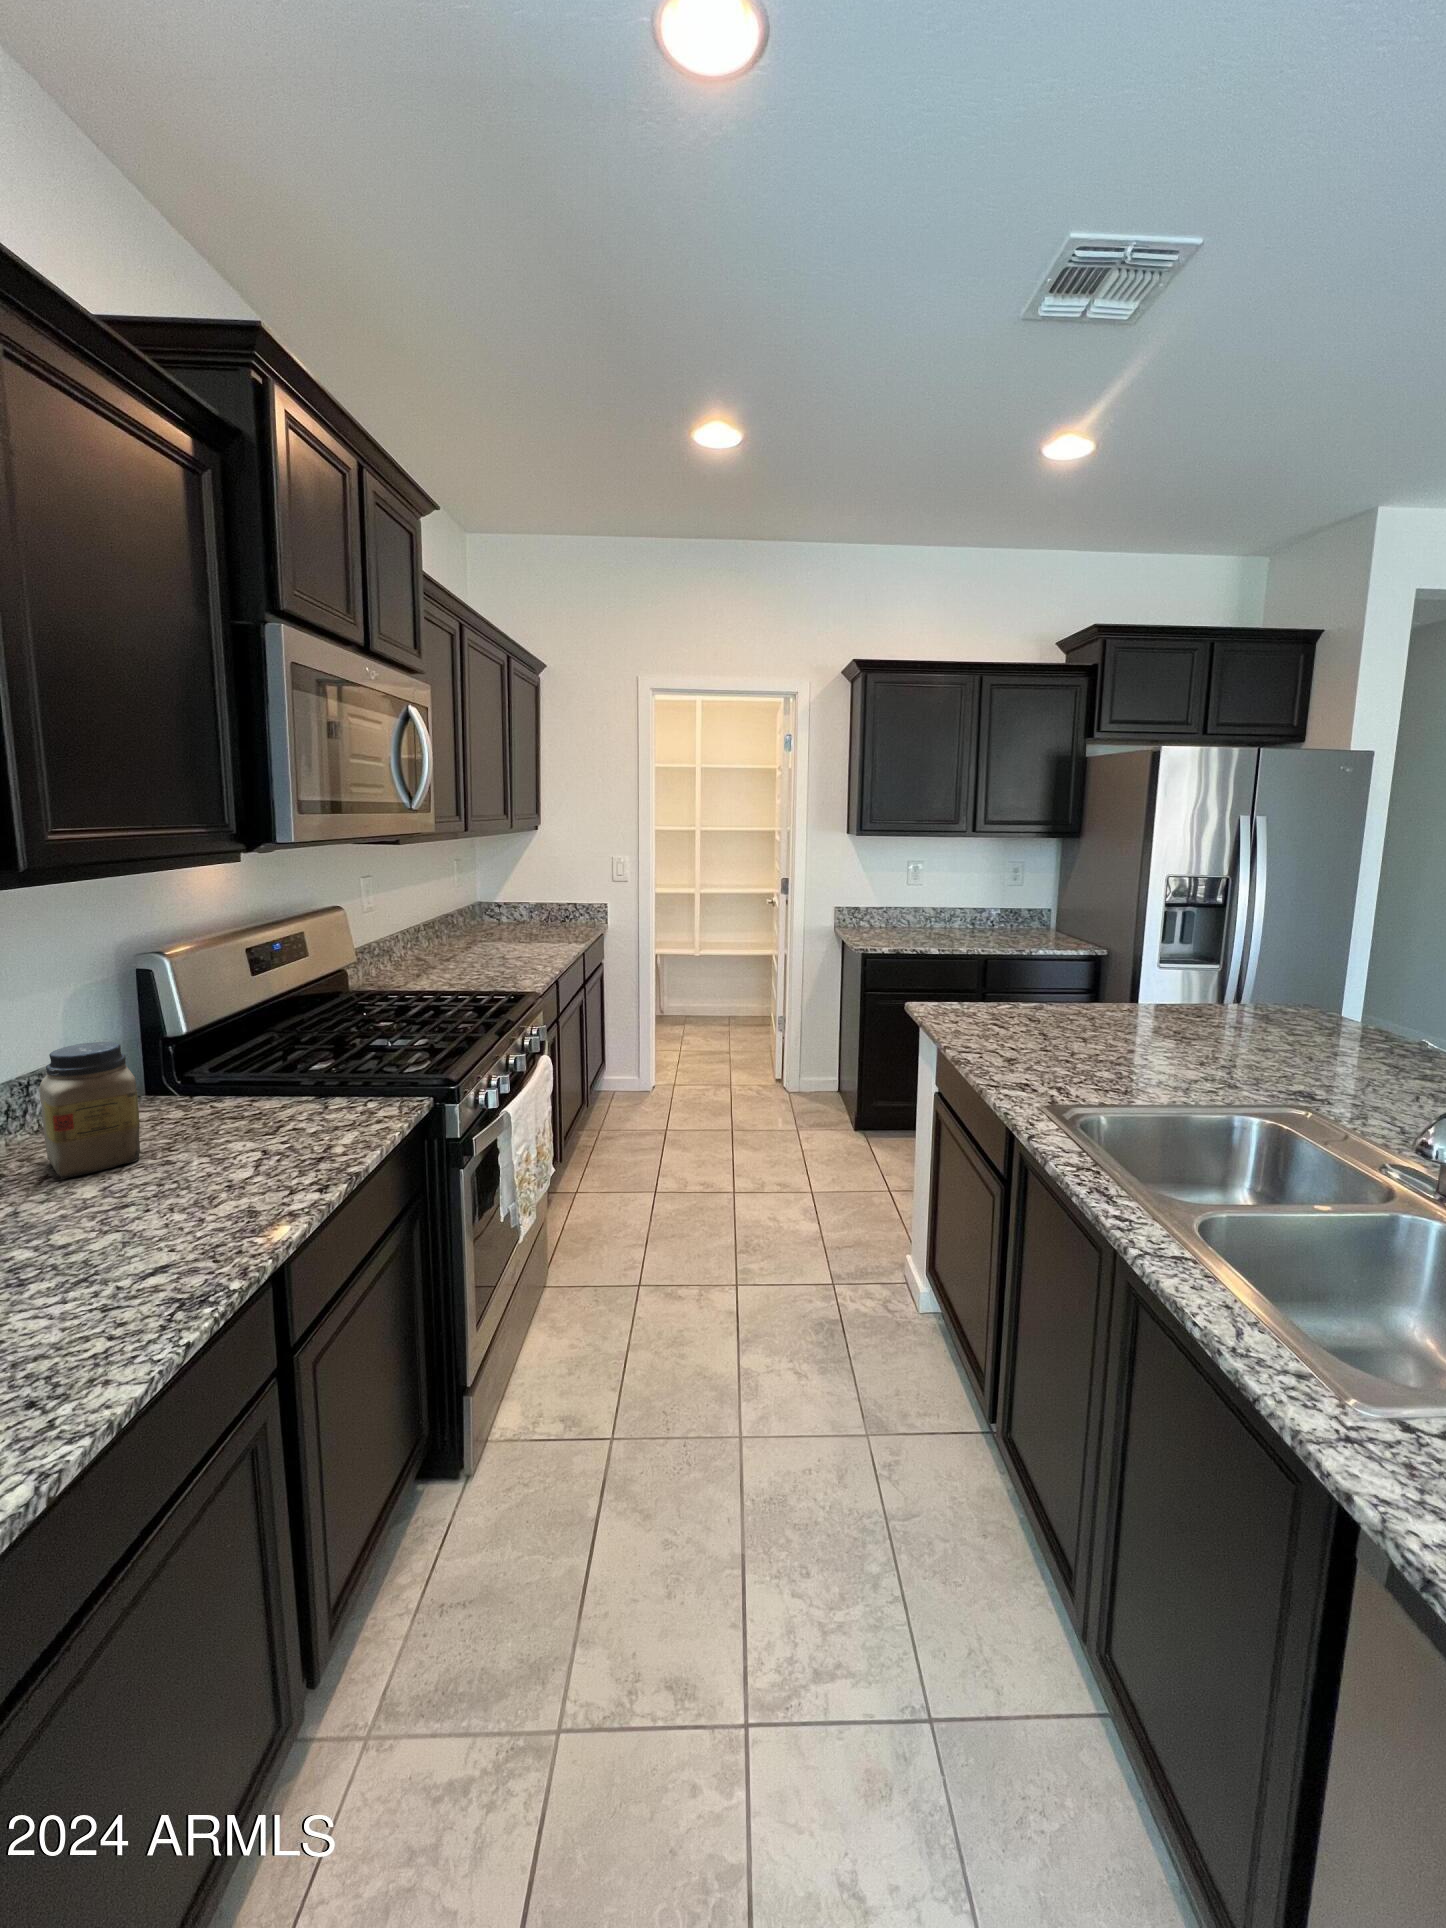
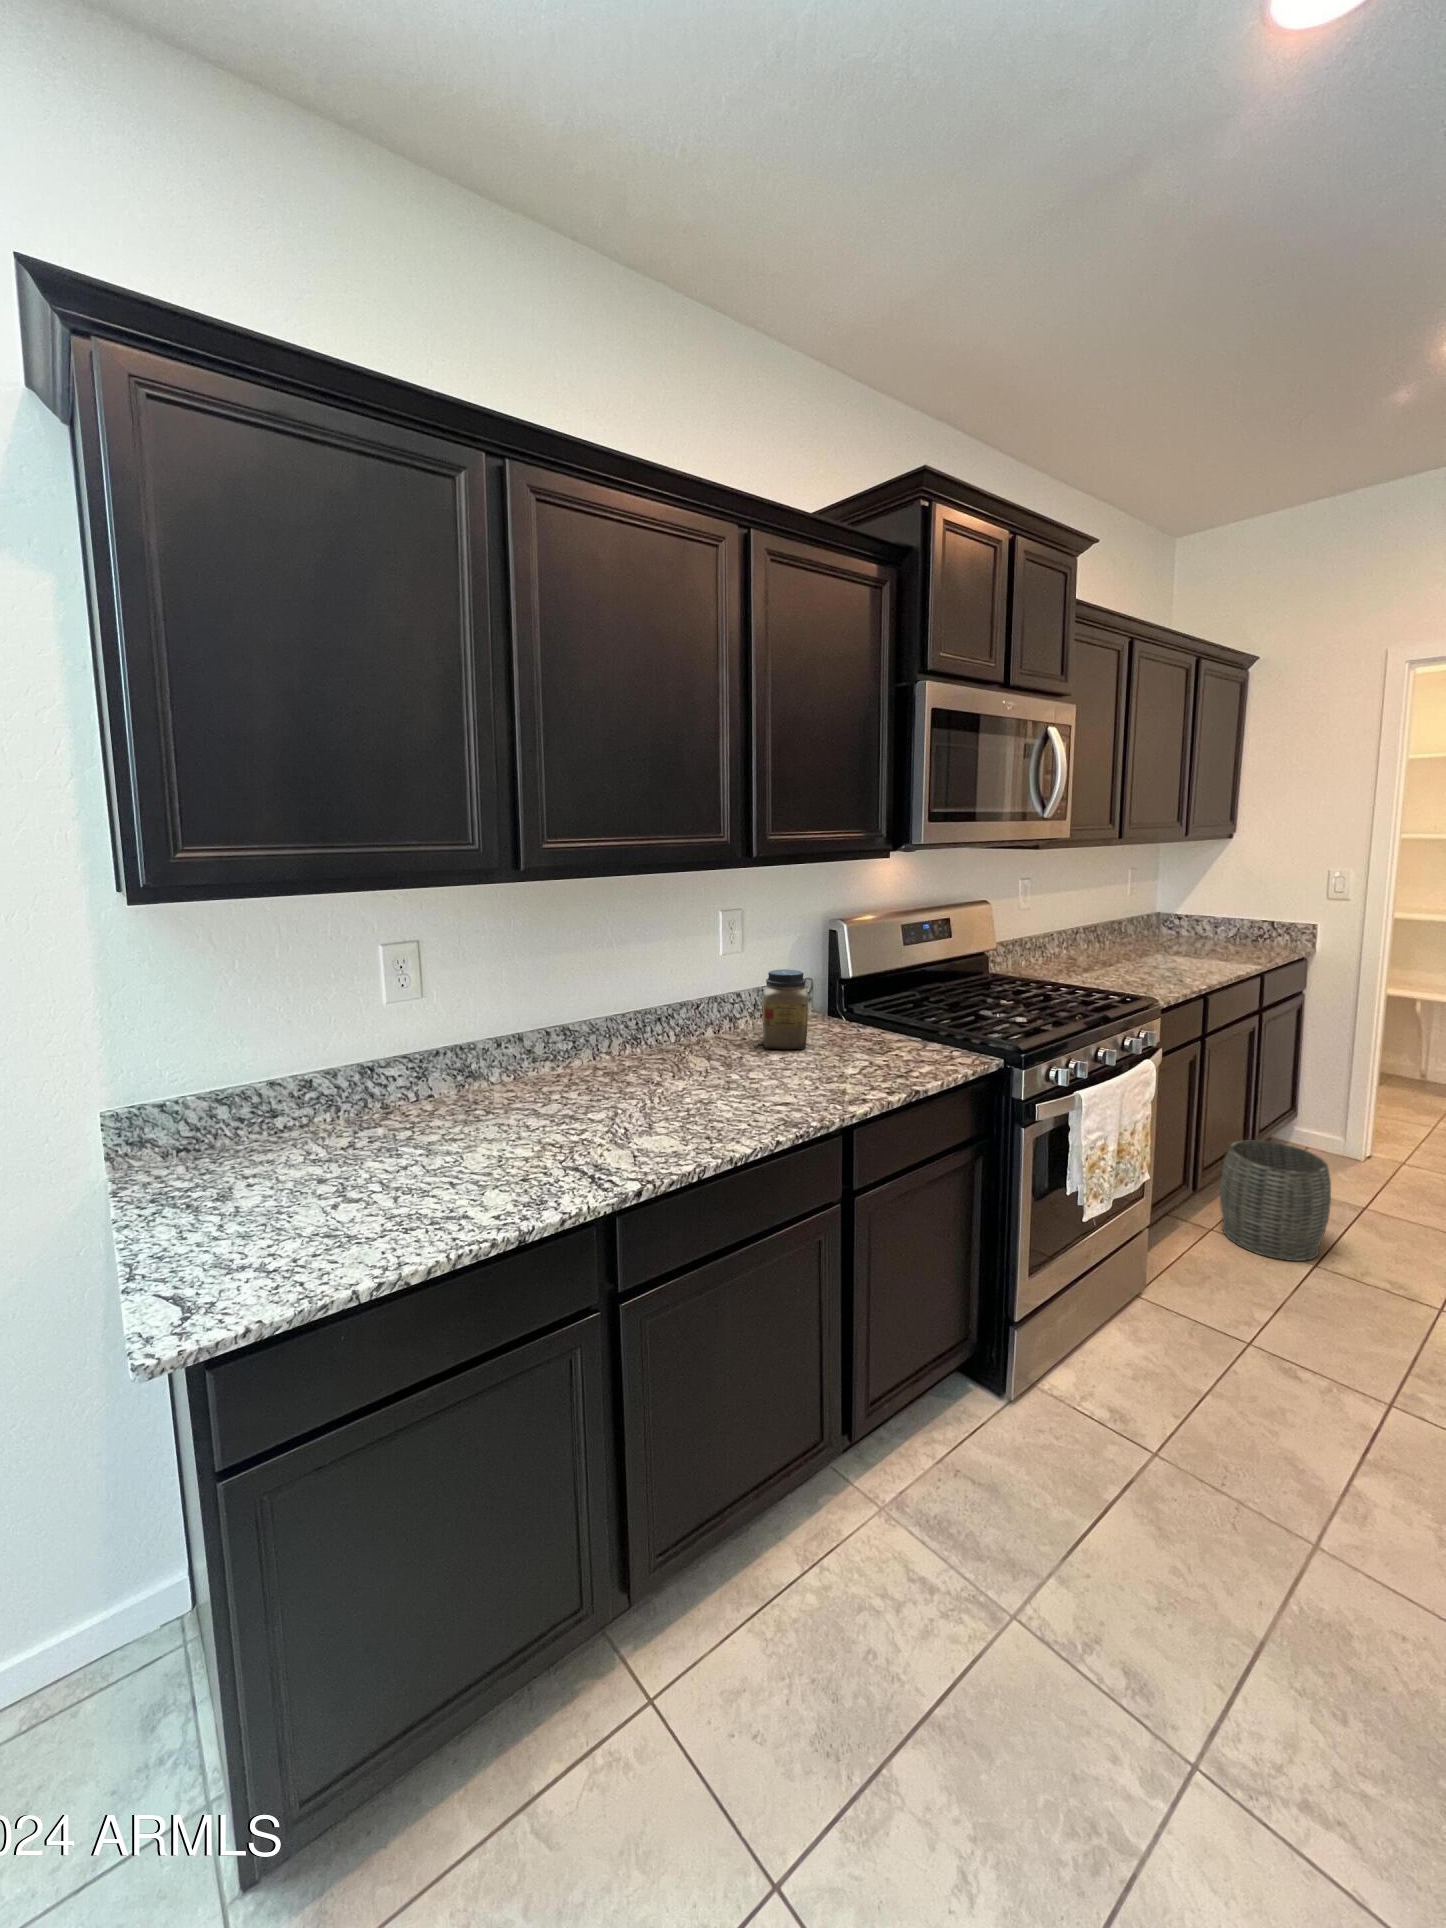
woven basket: none [580,1100,660,1204] -> present [1220,1140,1331,1261]

